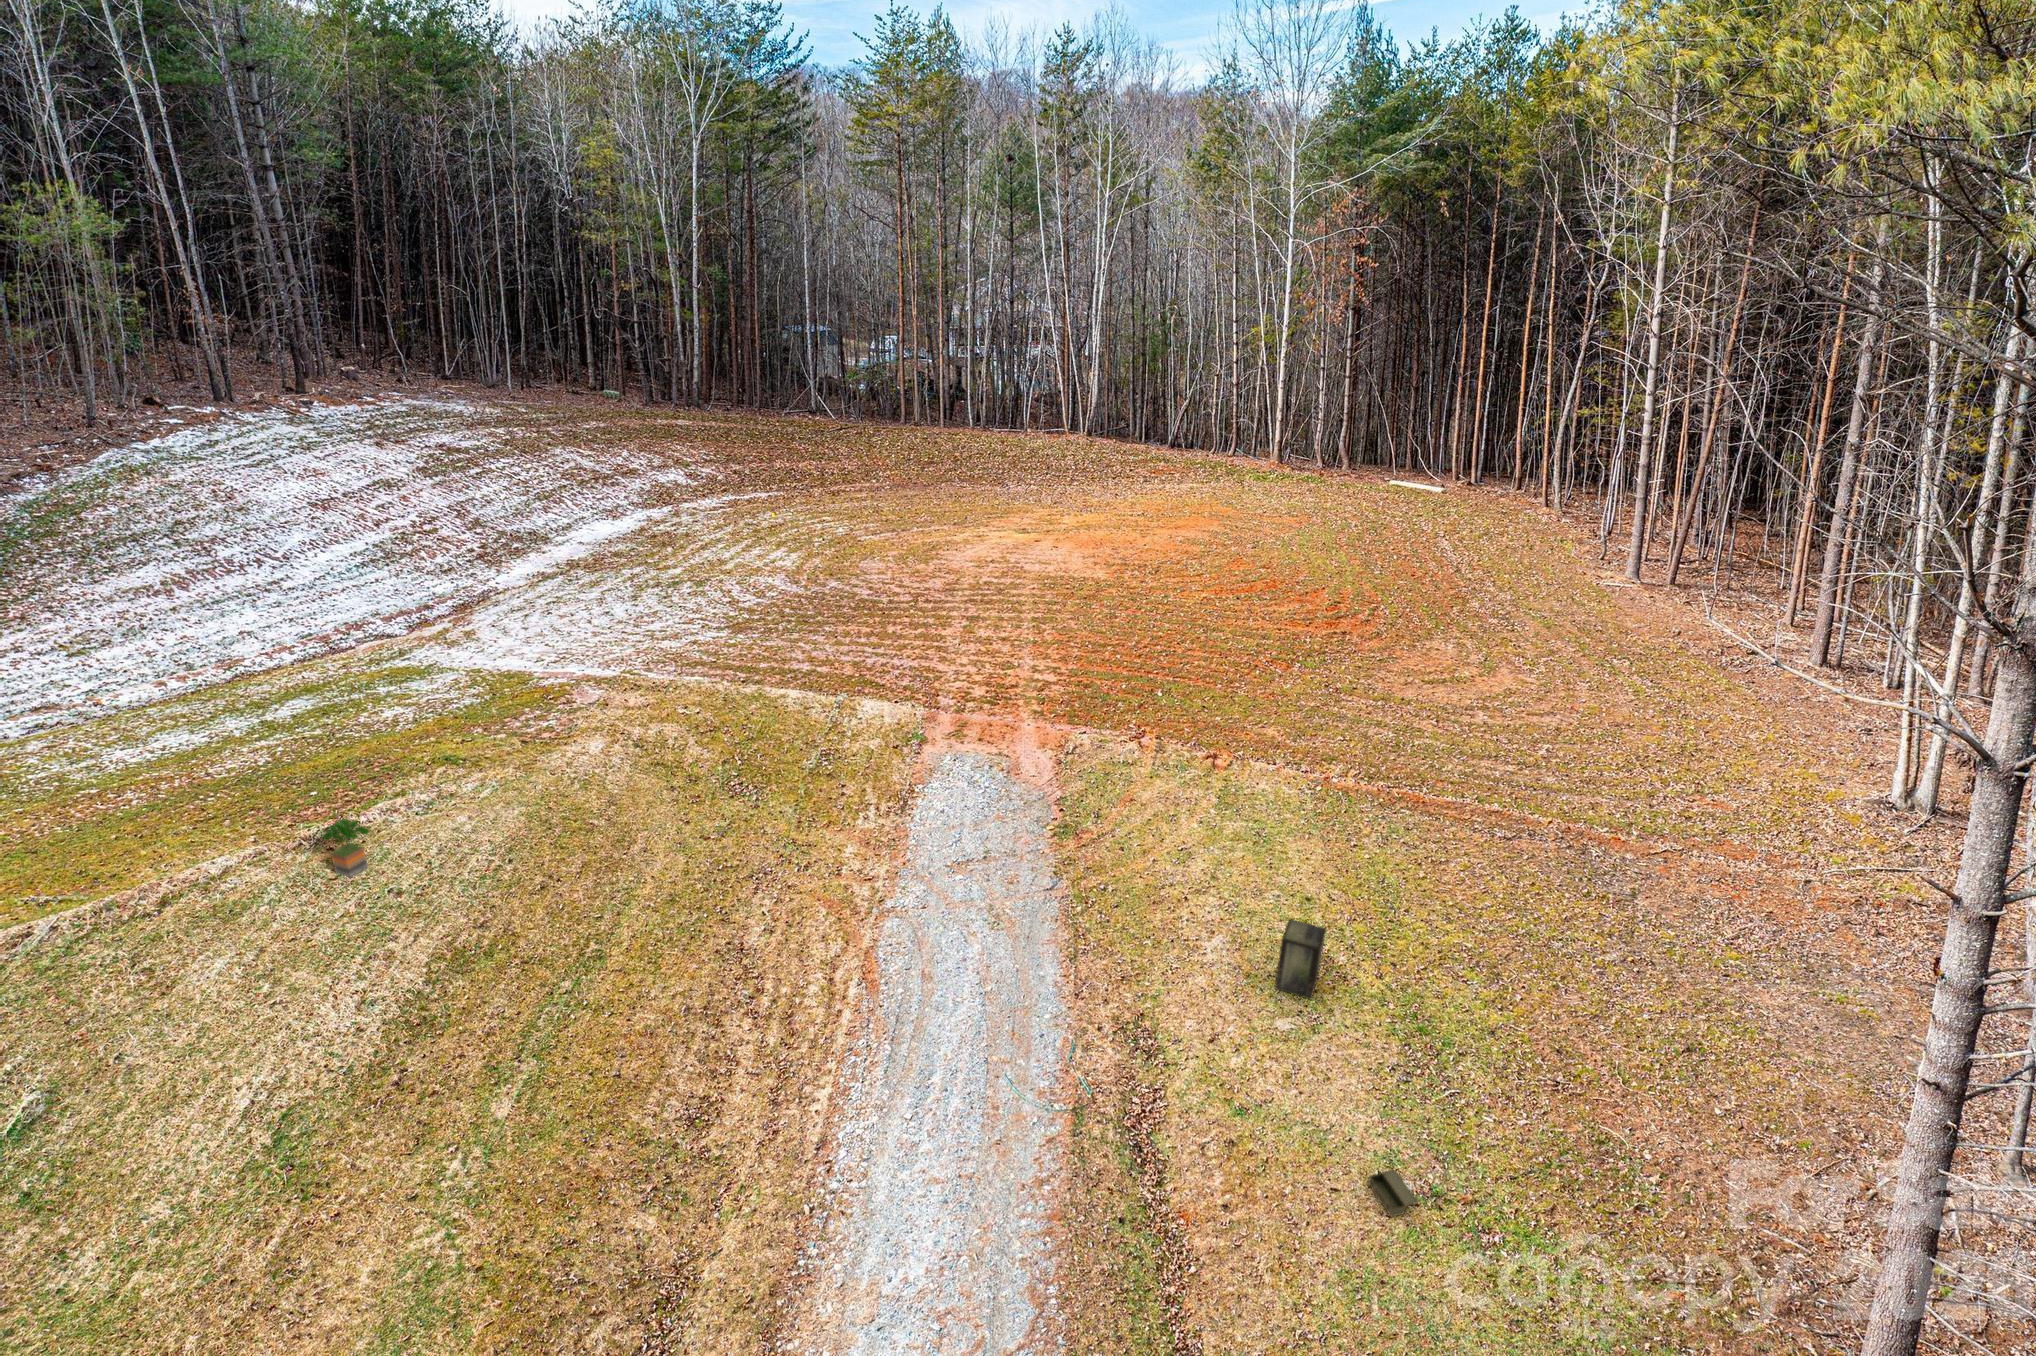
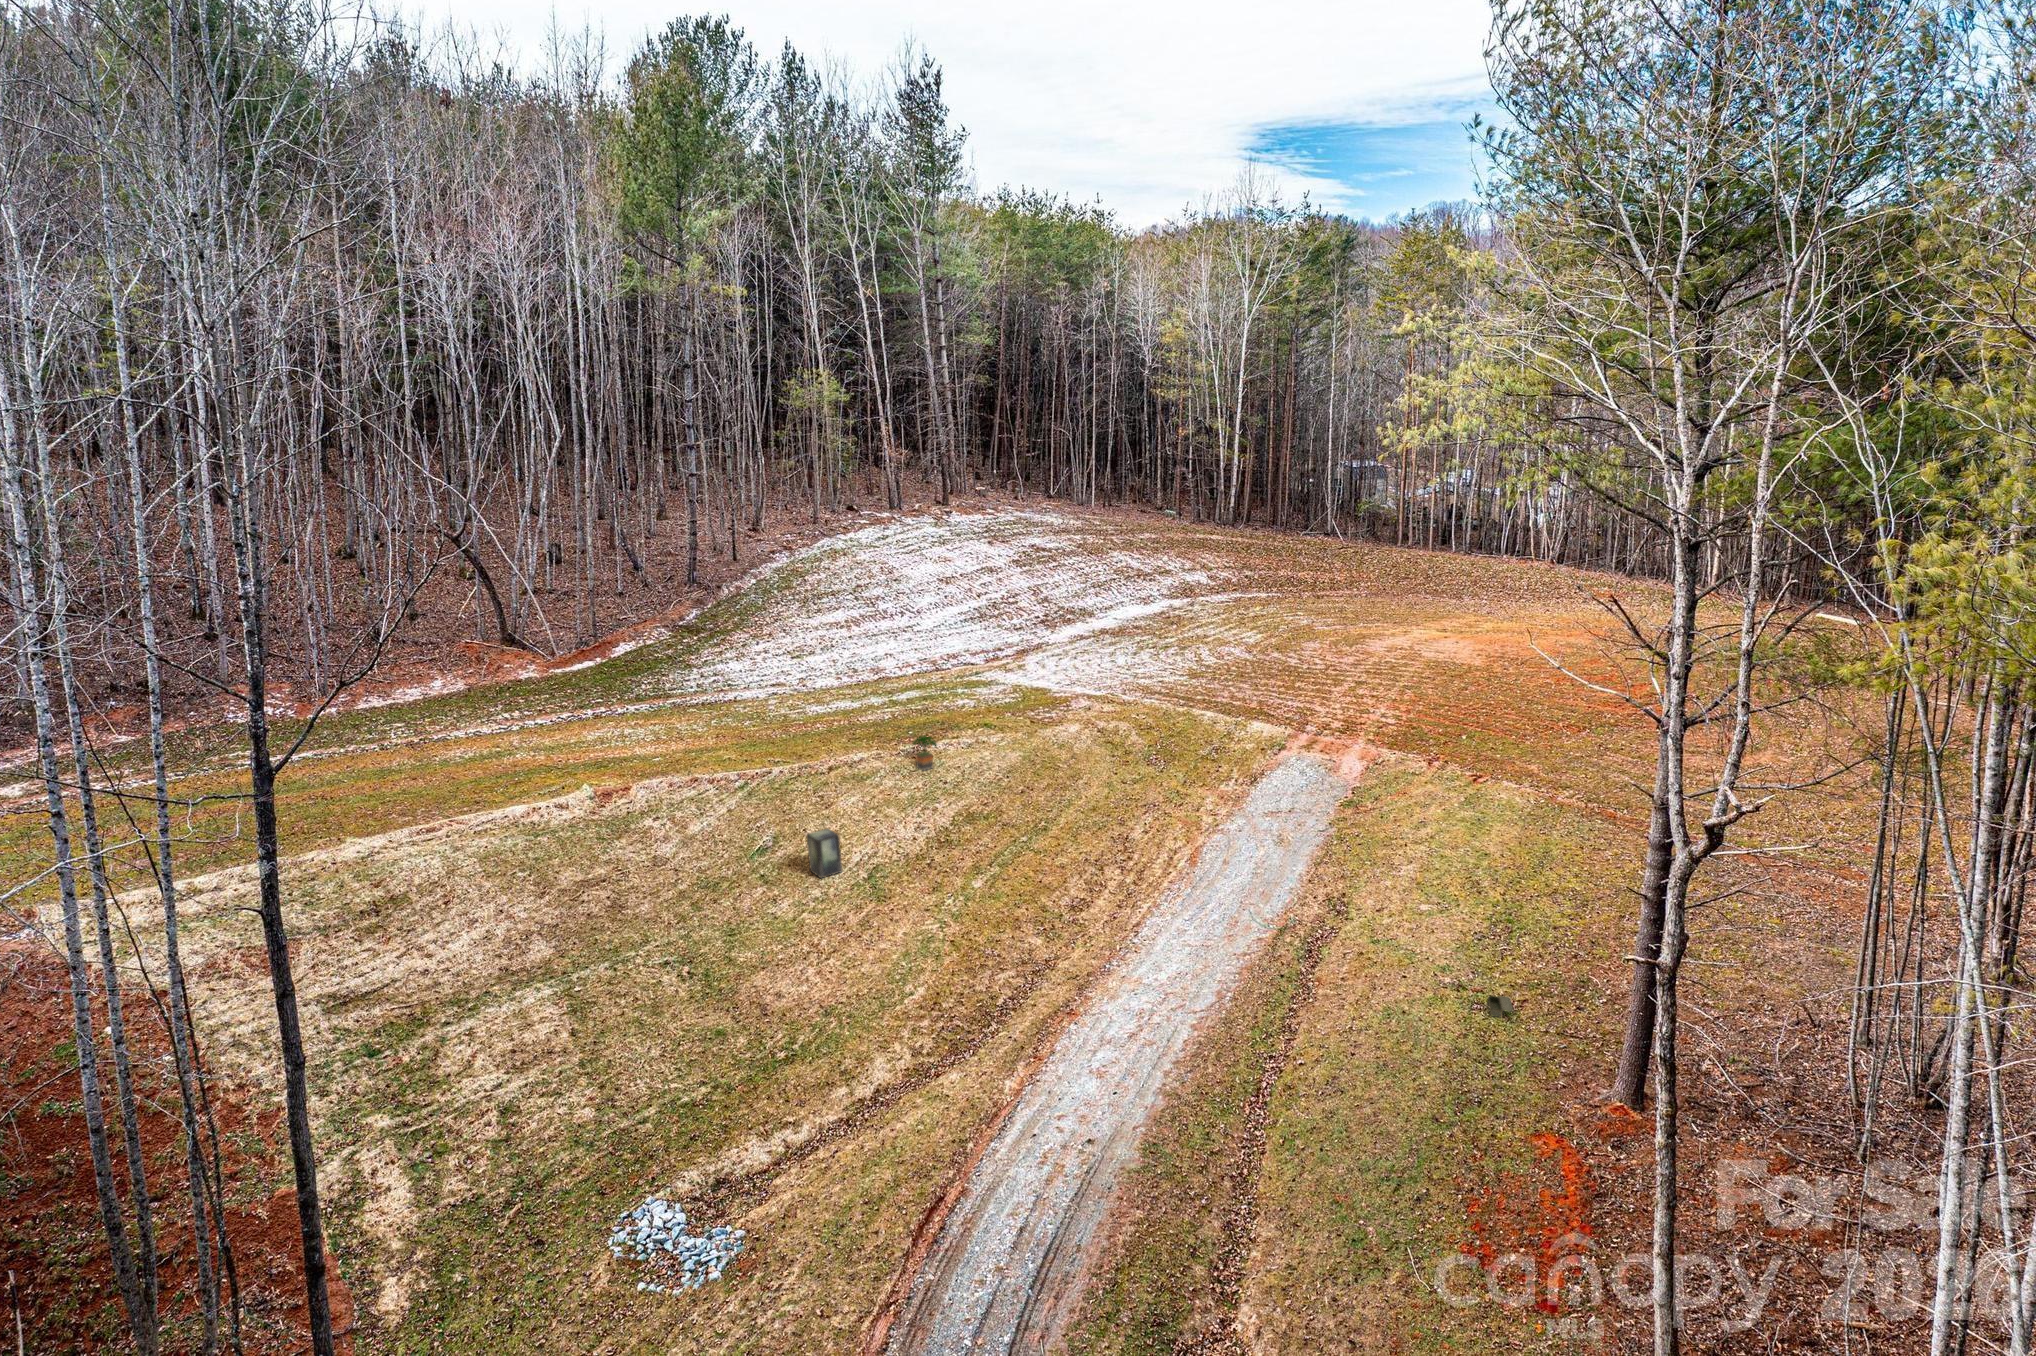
storage box: present [1275,919,1326,999] -> present [807,829,842,878]

